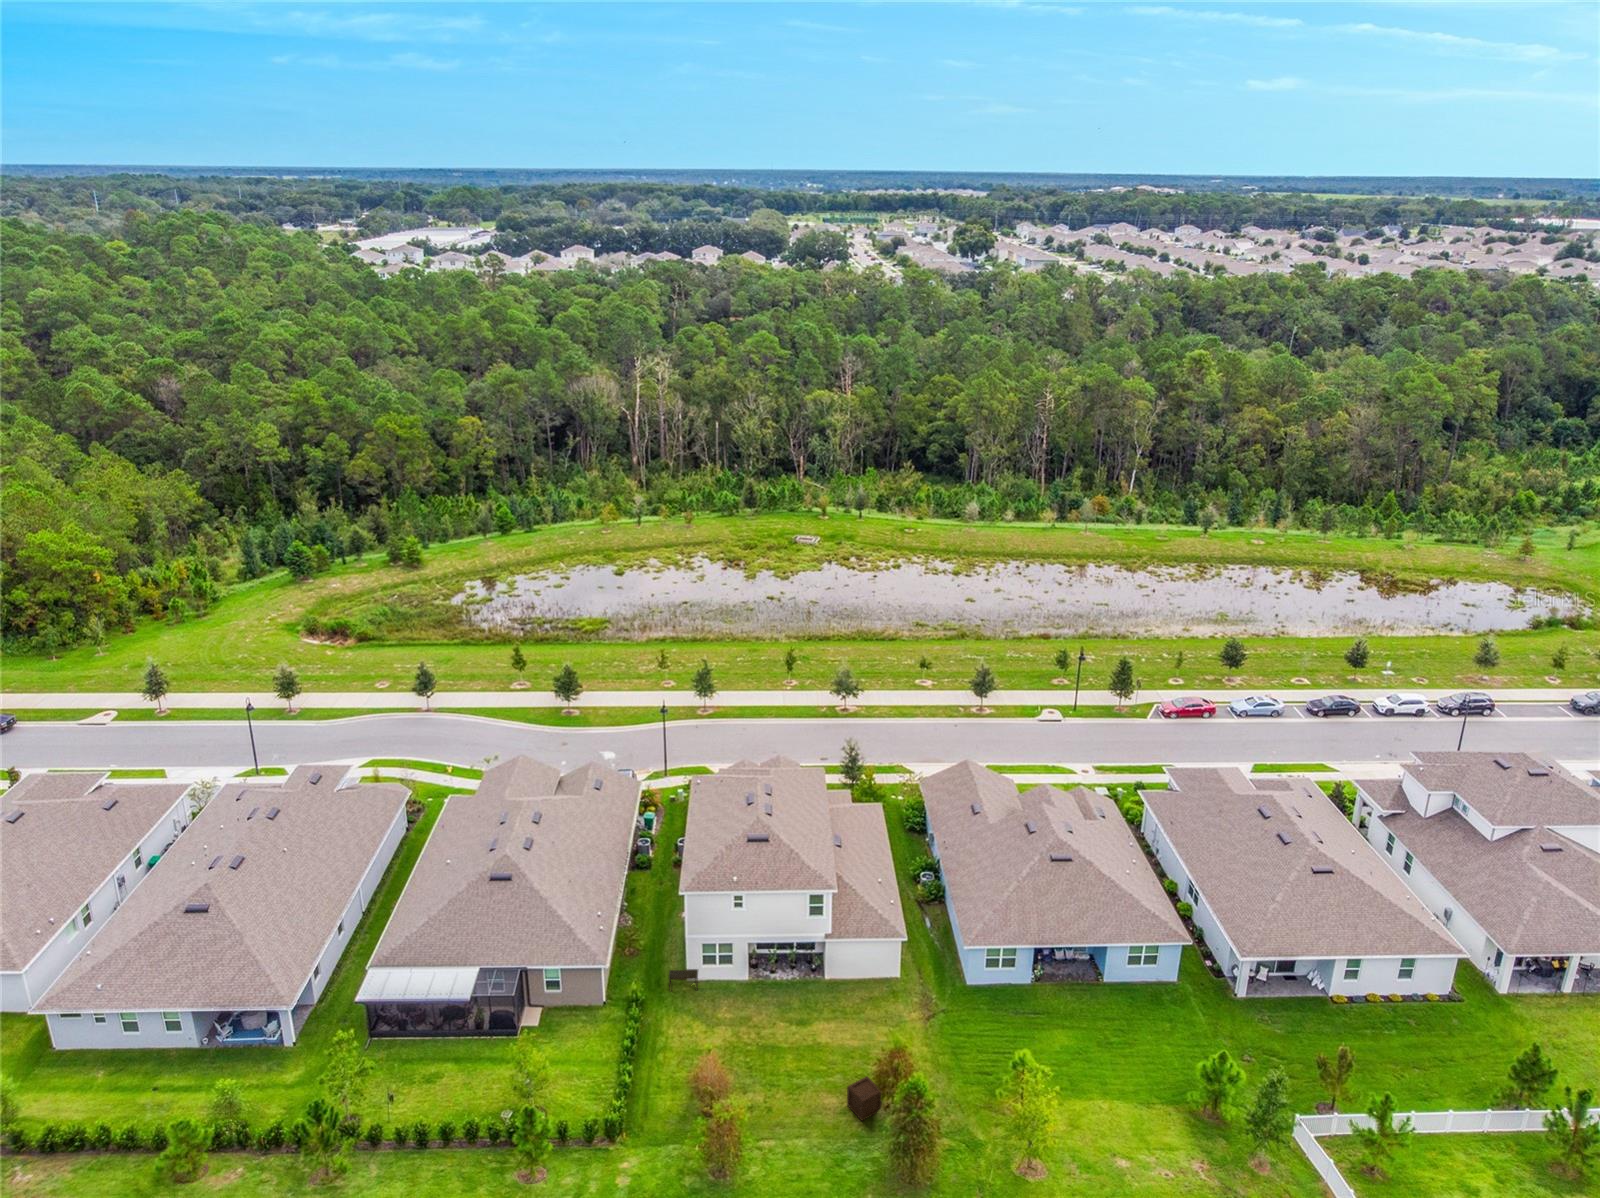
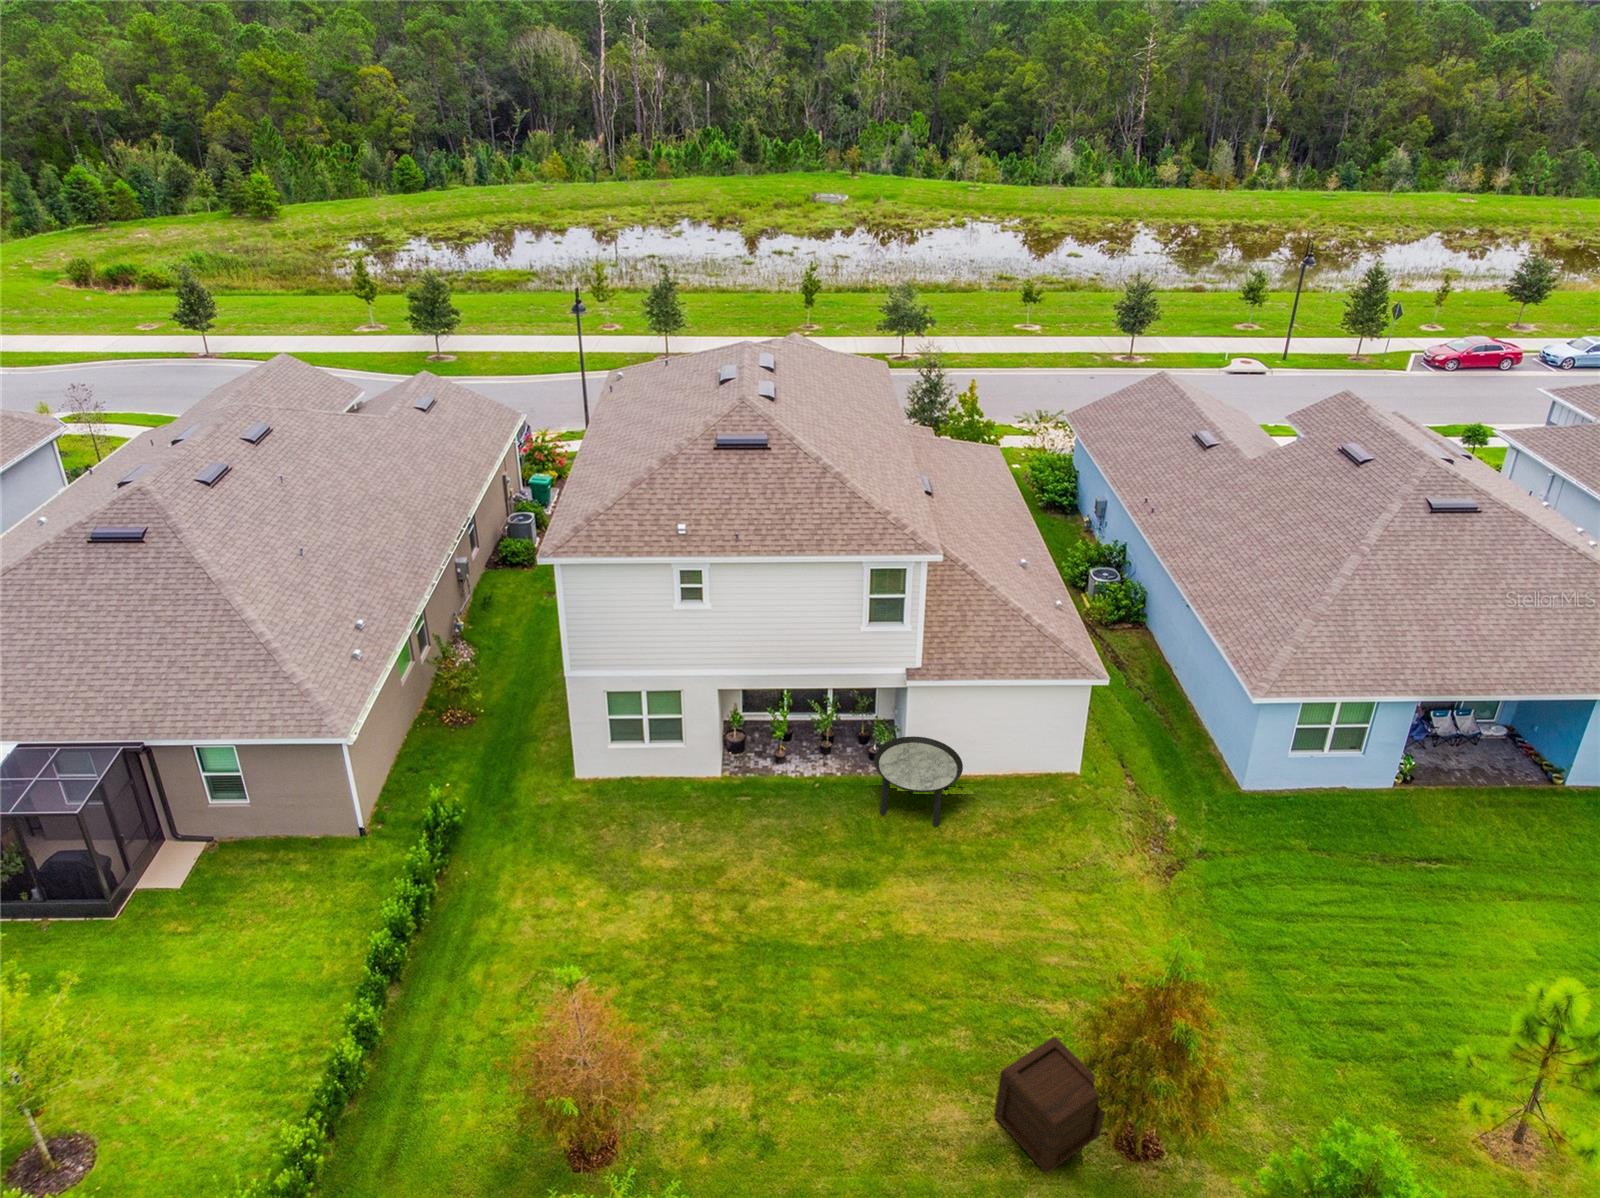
round table: none [812,963,849,1002] -> present [874,736,963,827]
bench: present [669,969,698,991] -> none [524,750,600,801]

